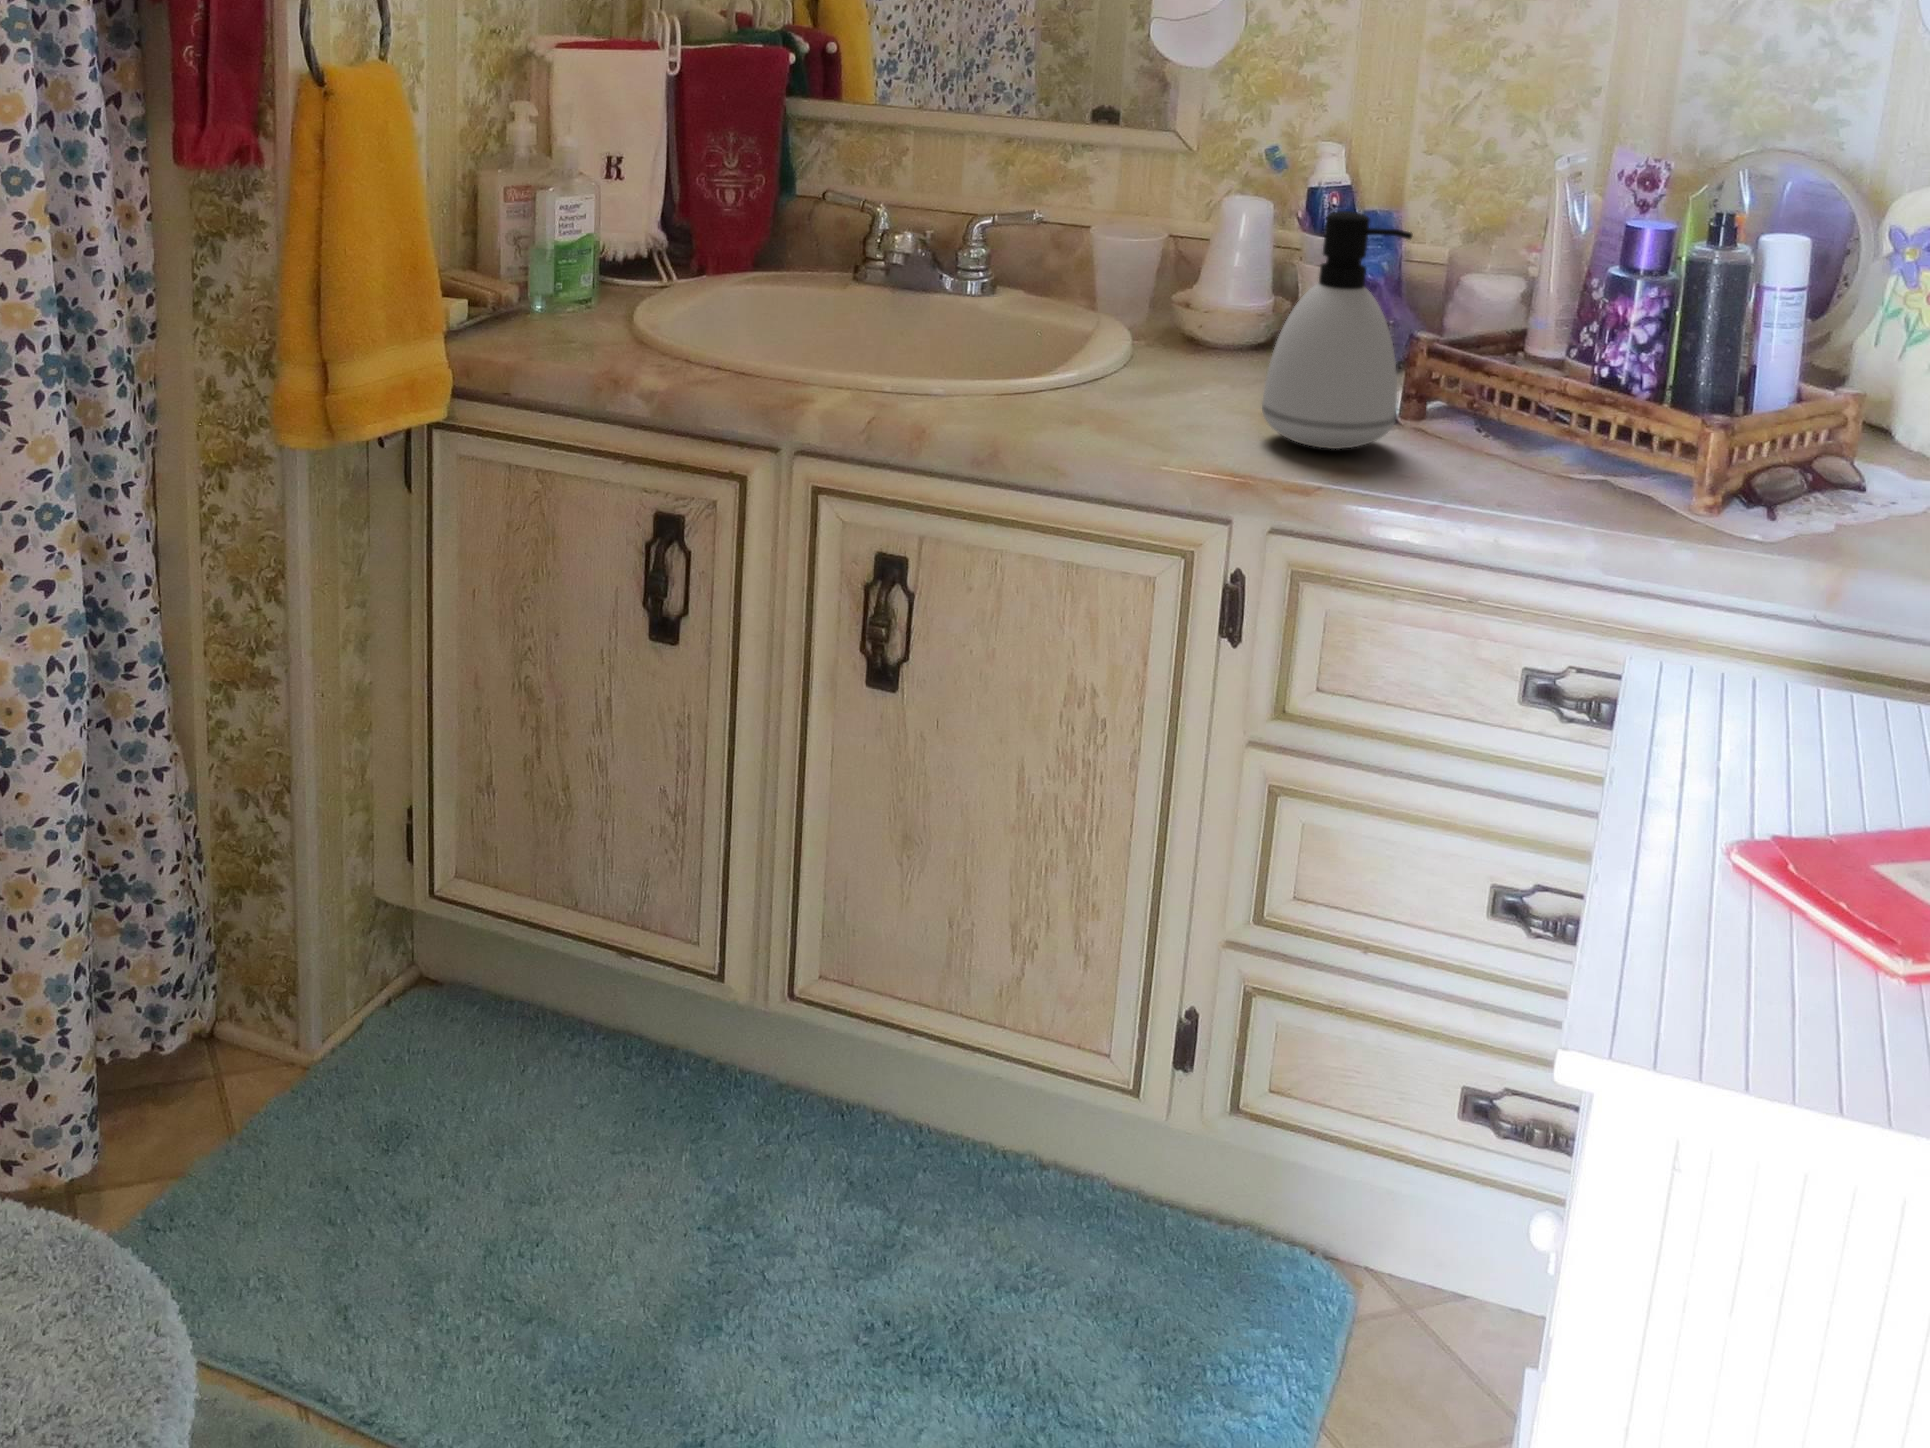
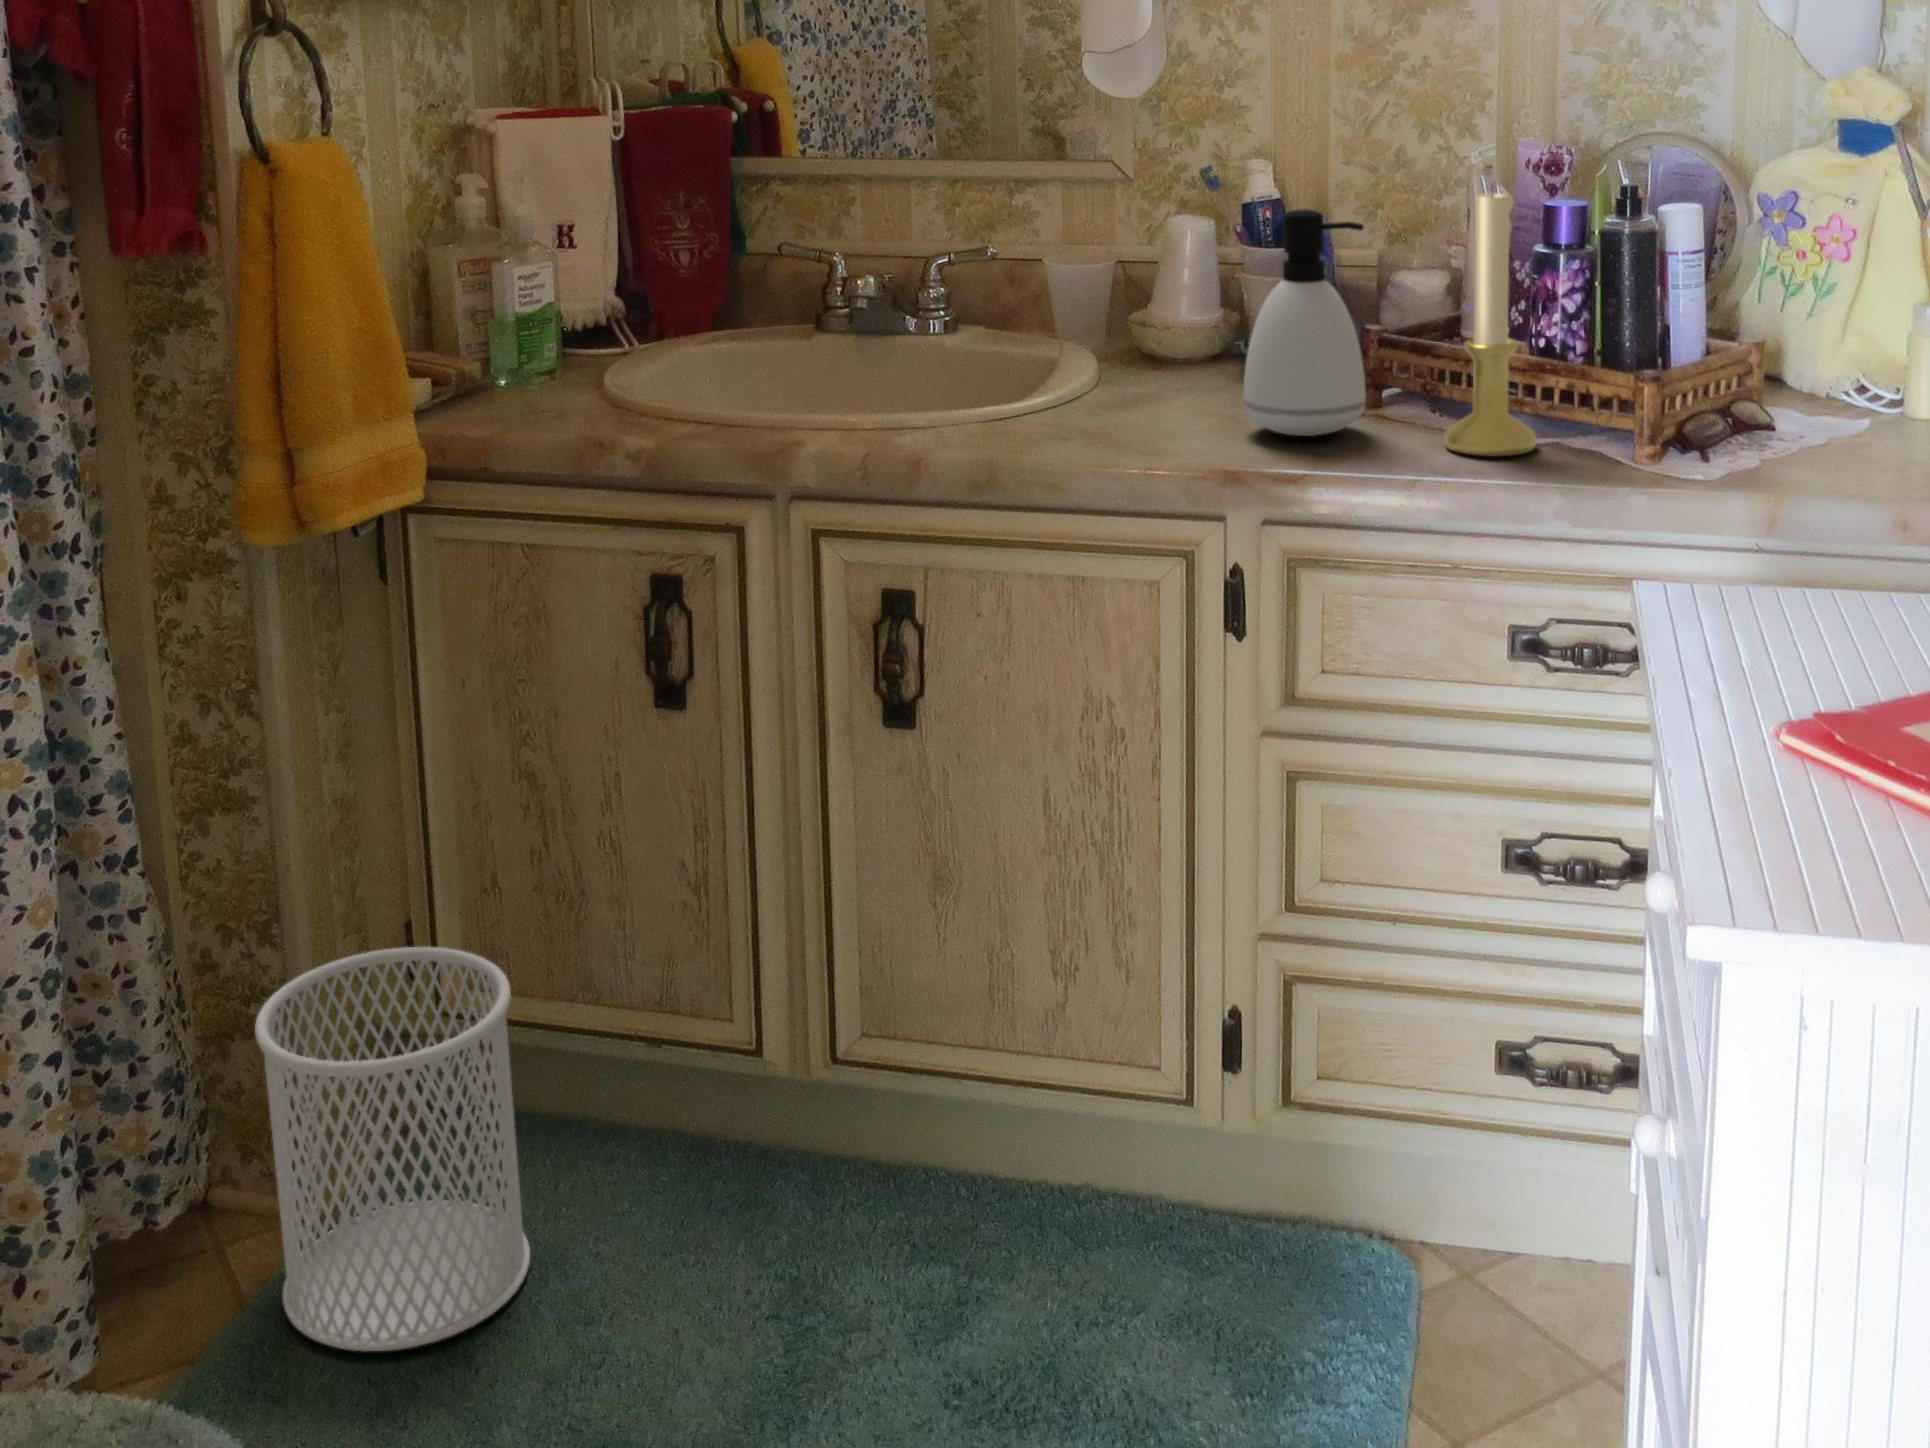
candle holder: none [1477,202,1582,493] -> present [1444,192,1537,456]
wastebasket: none [255,831,487,1194] -> present [255,947,530,1351]

